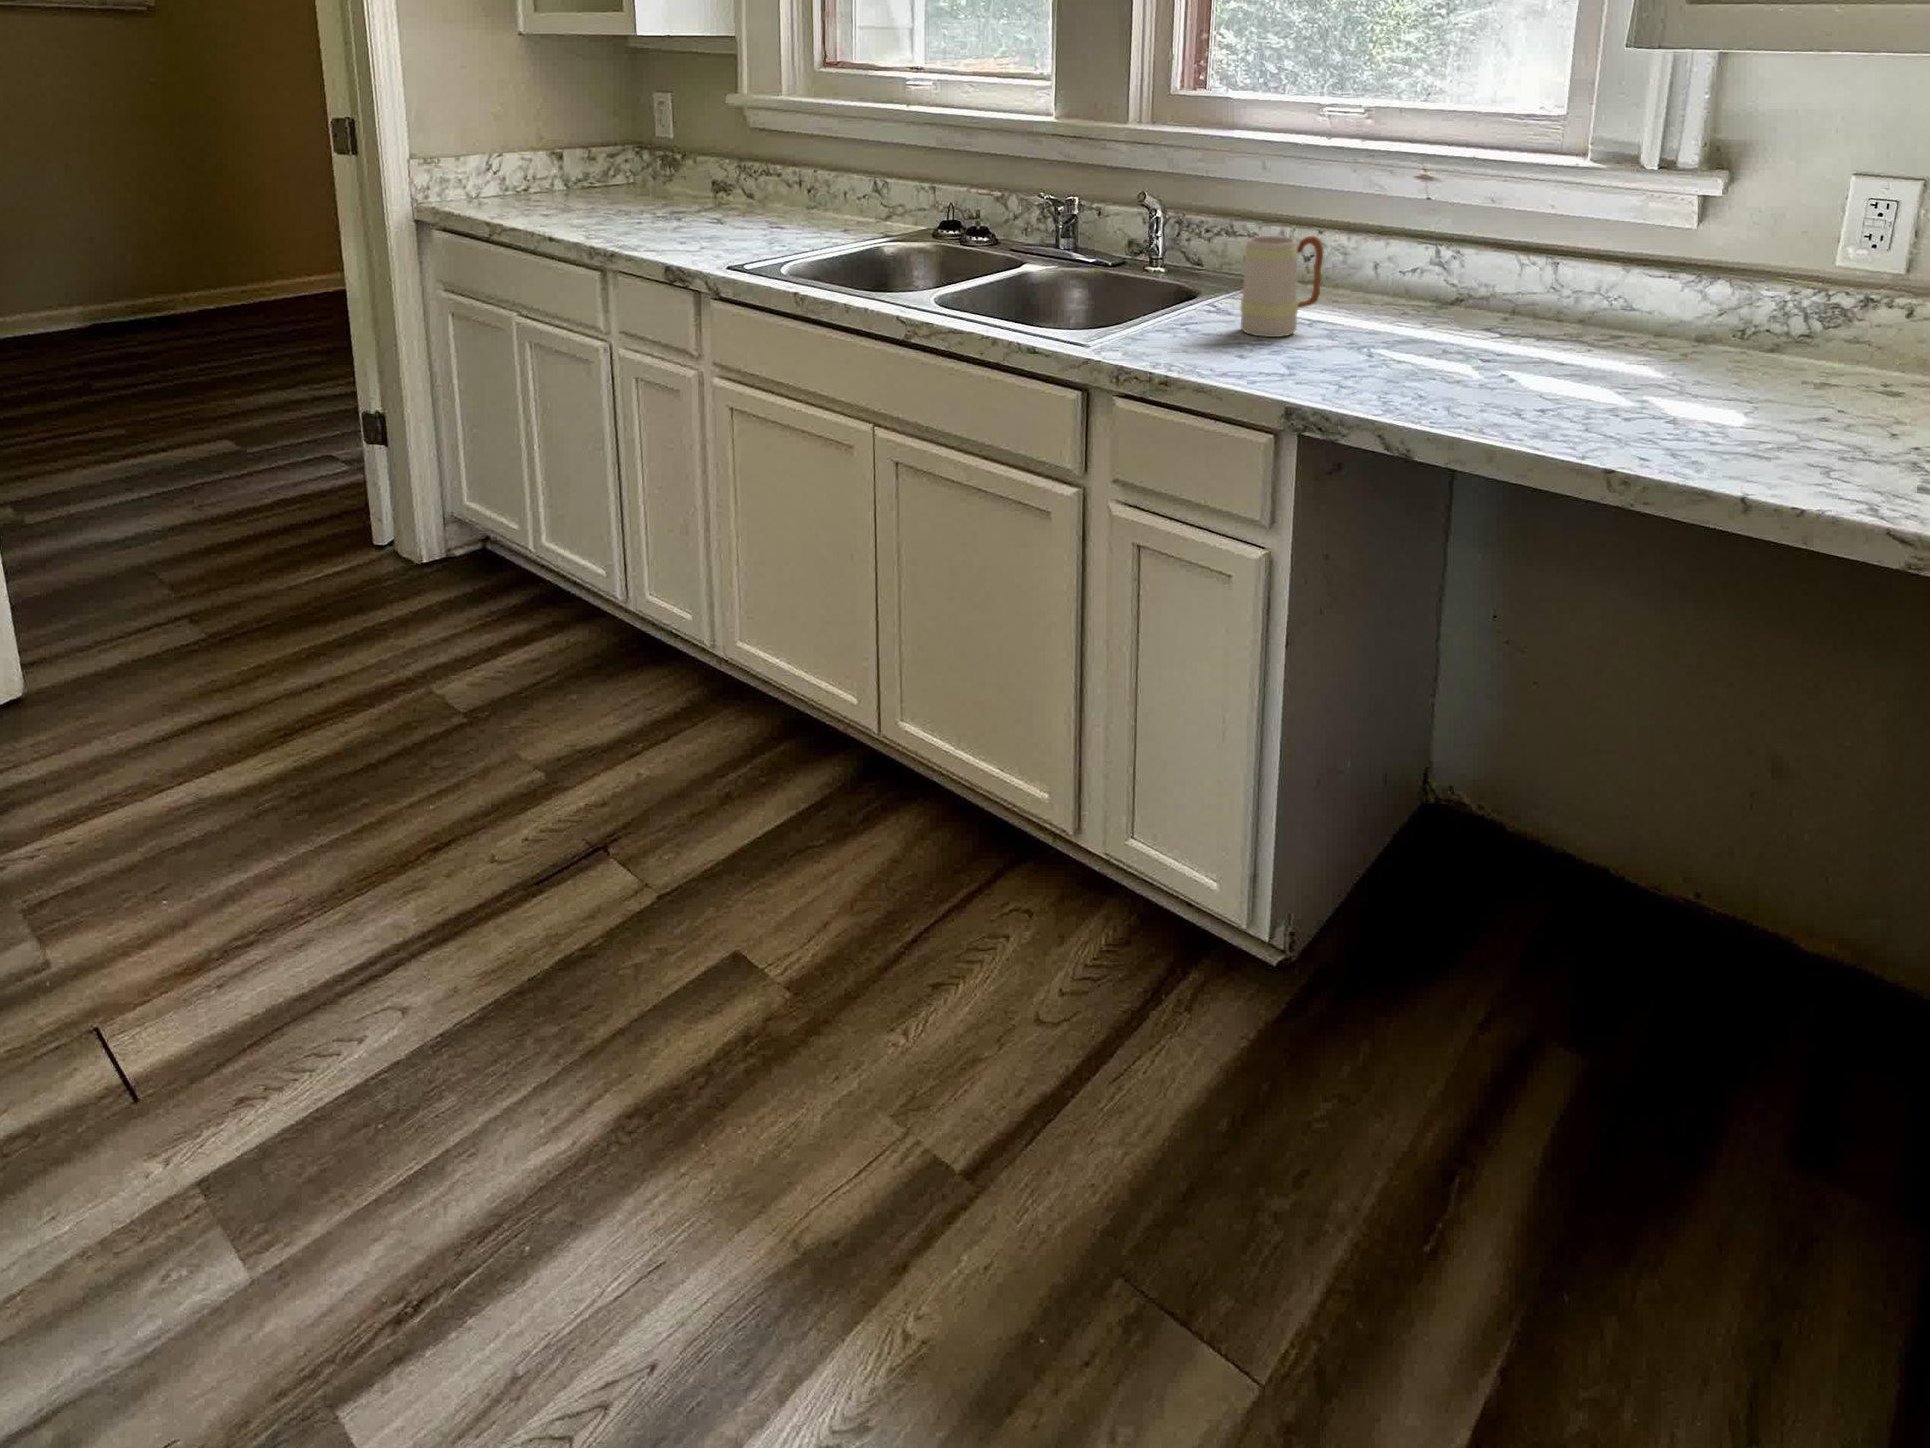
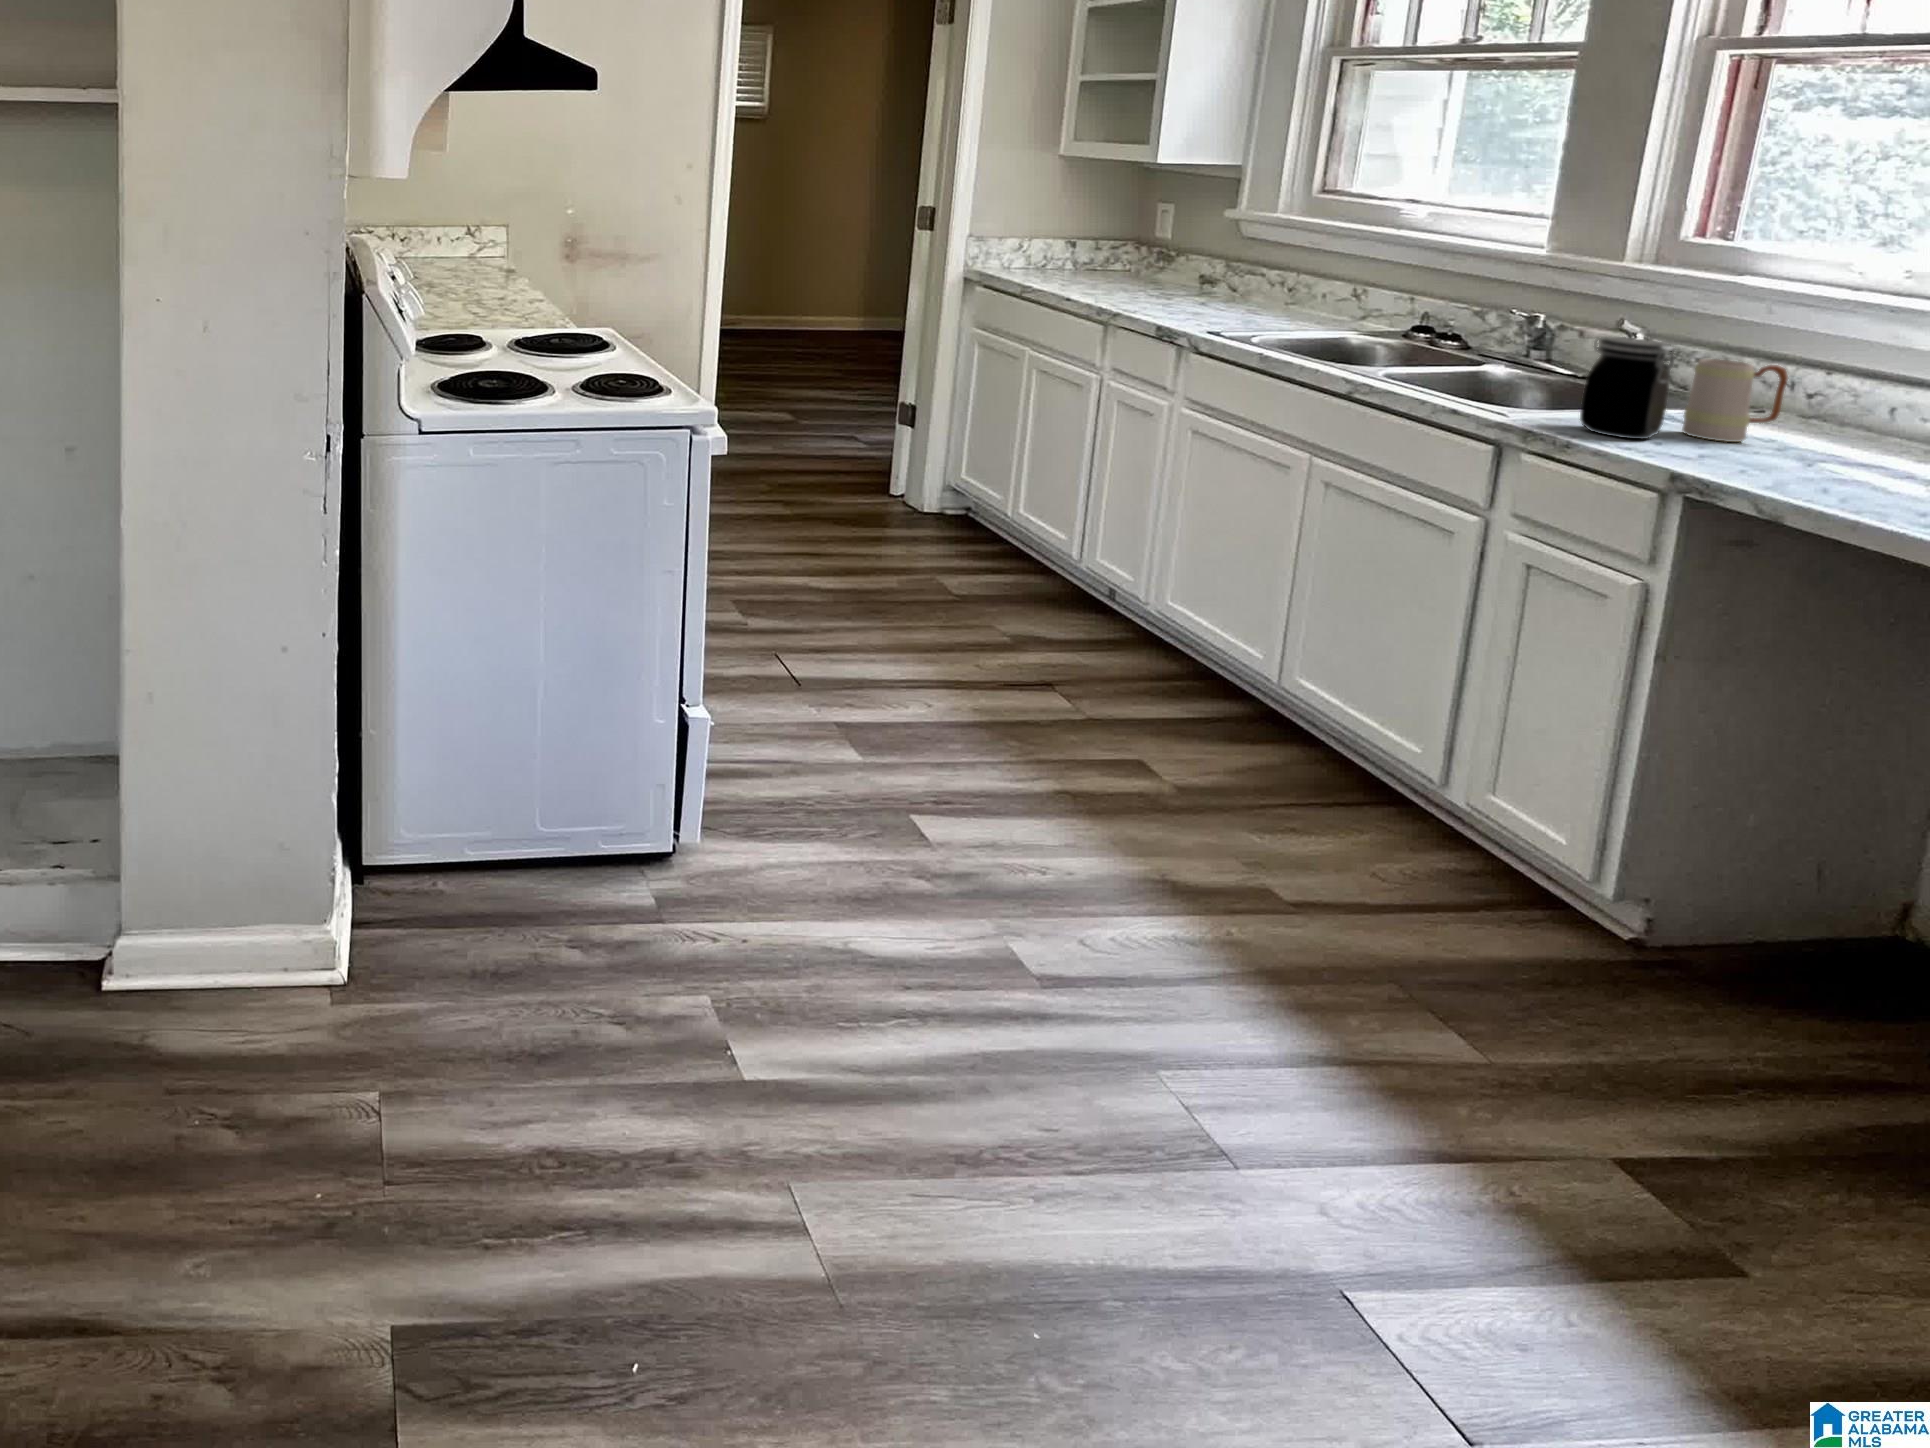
jar: none [1160,224,1246,357] -> present [1580,337,1675,439]

